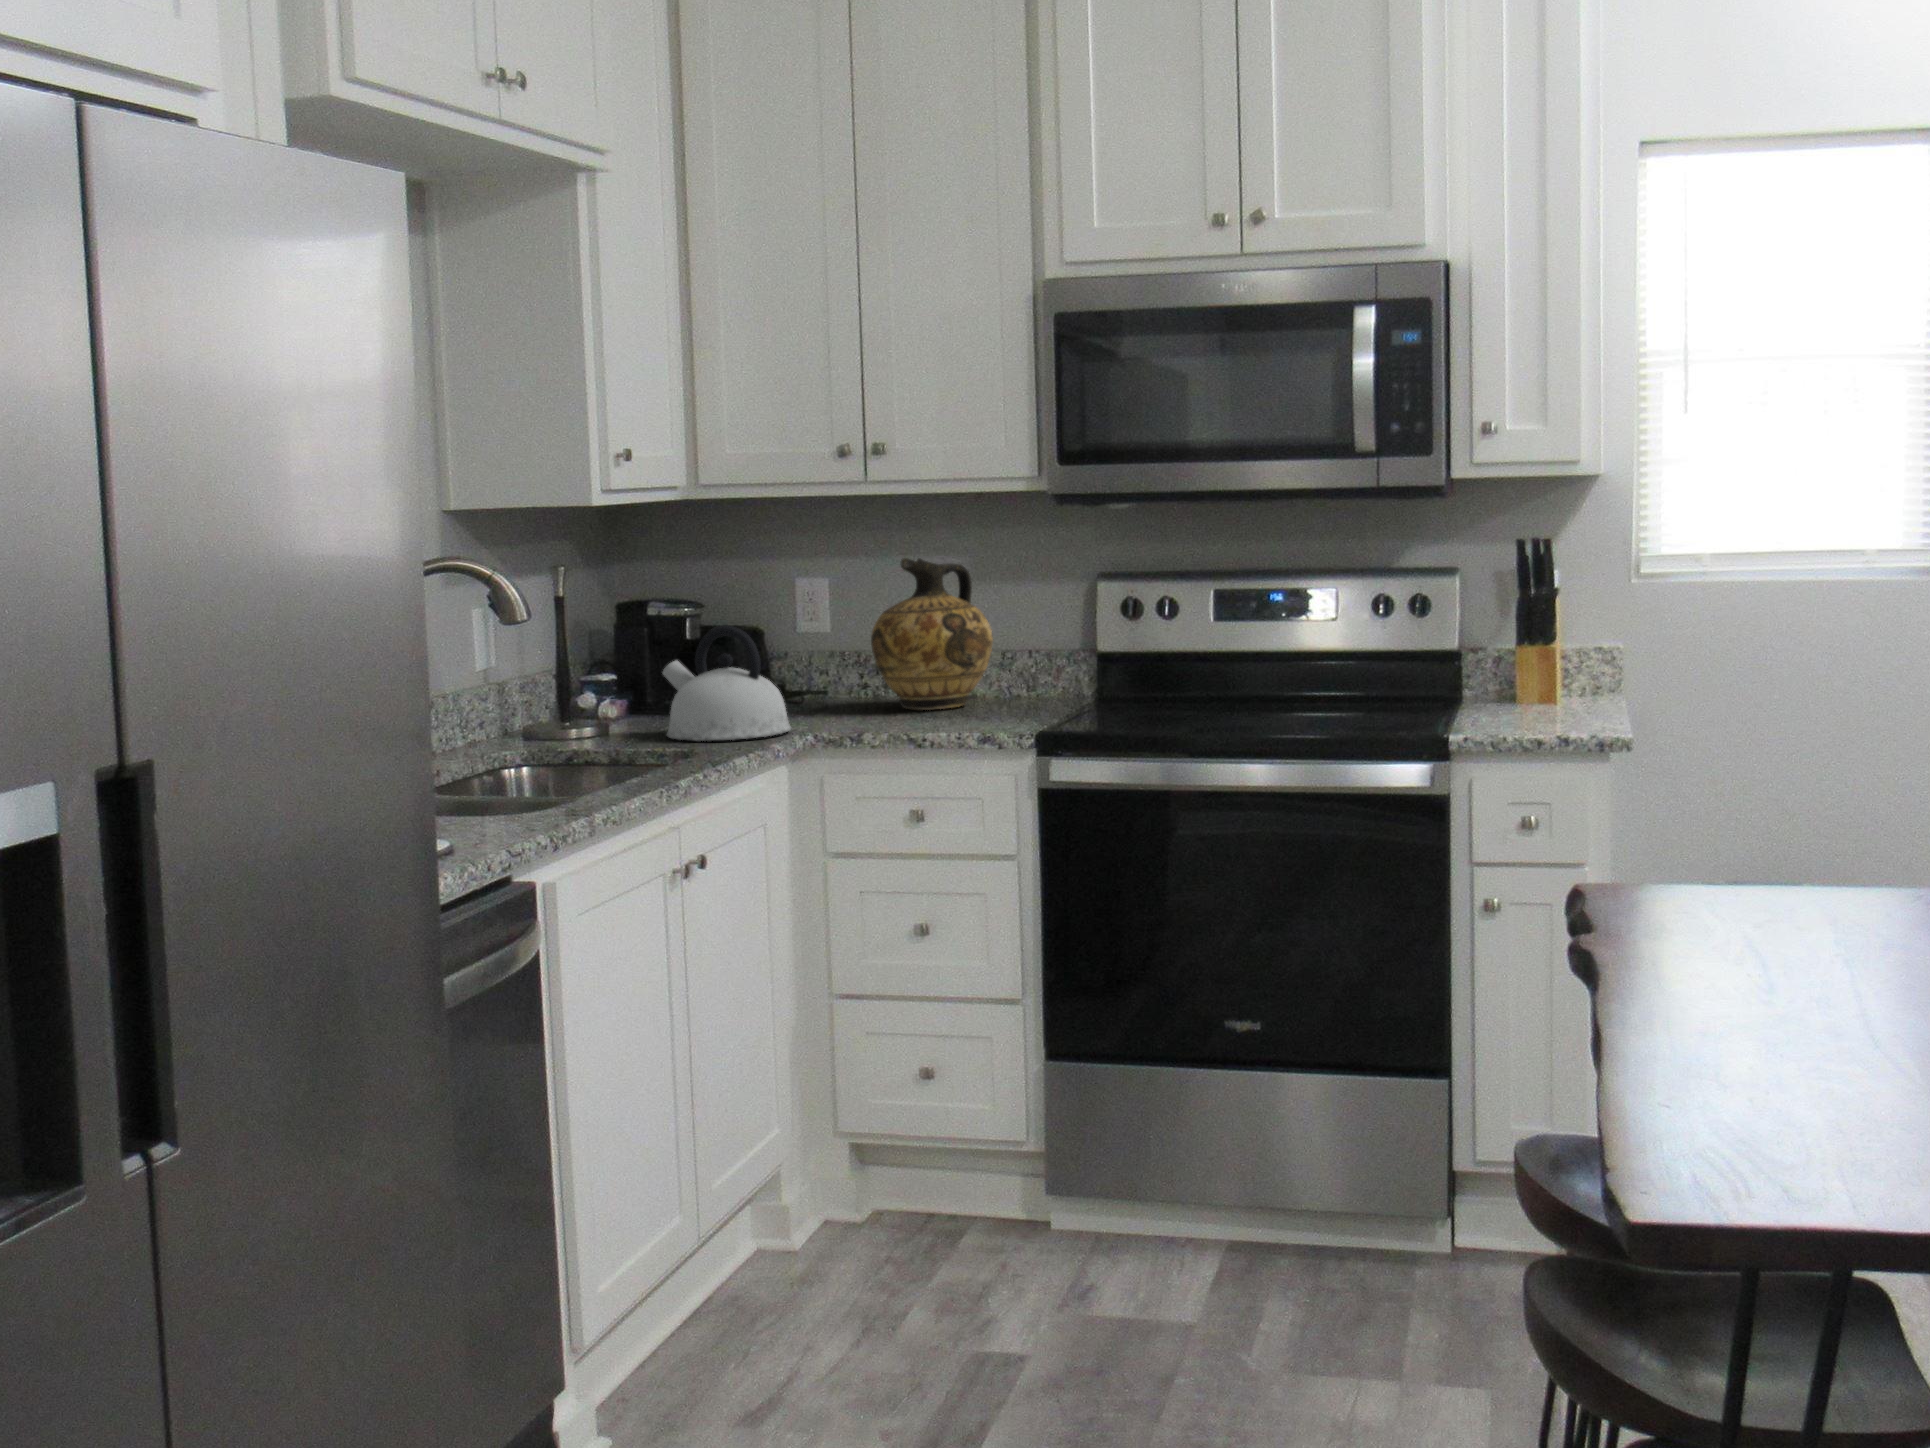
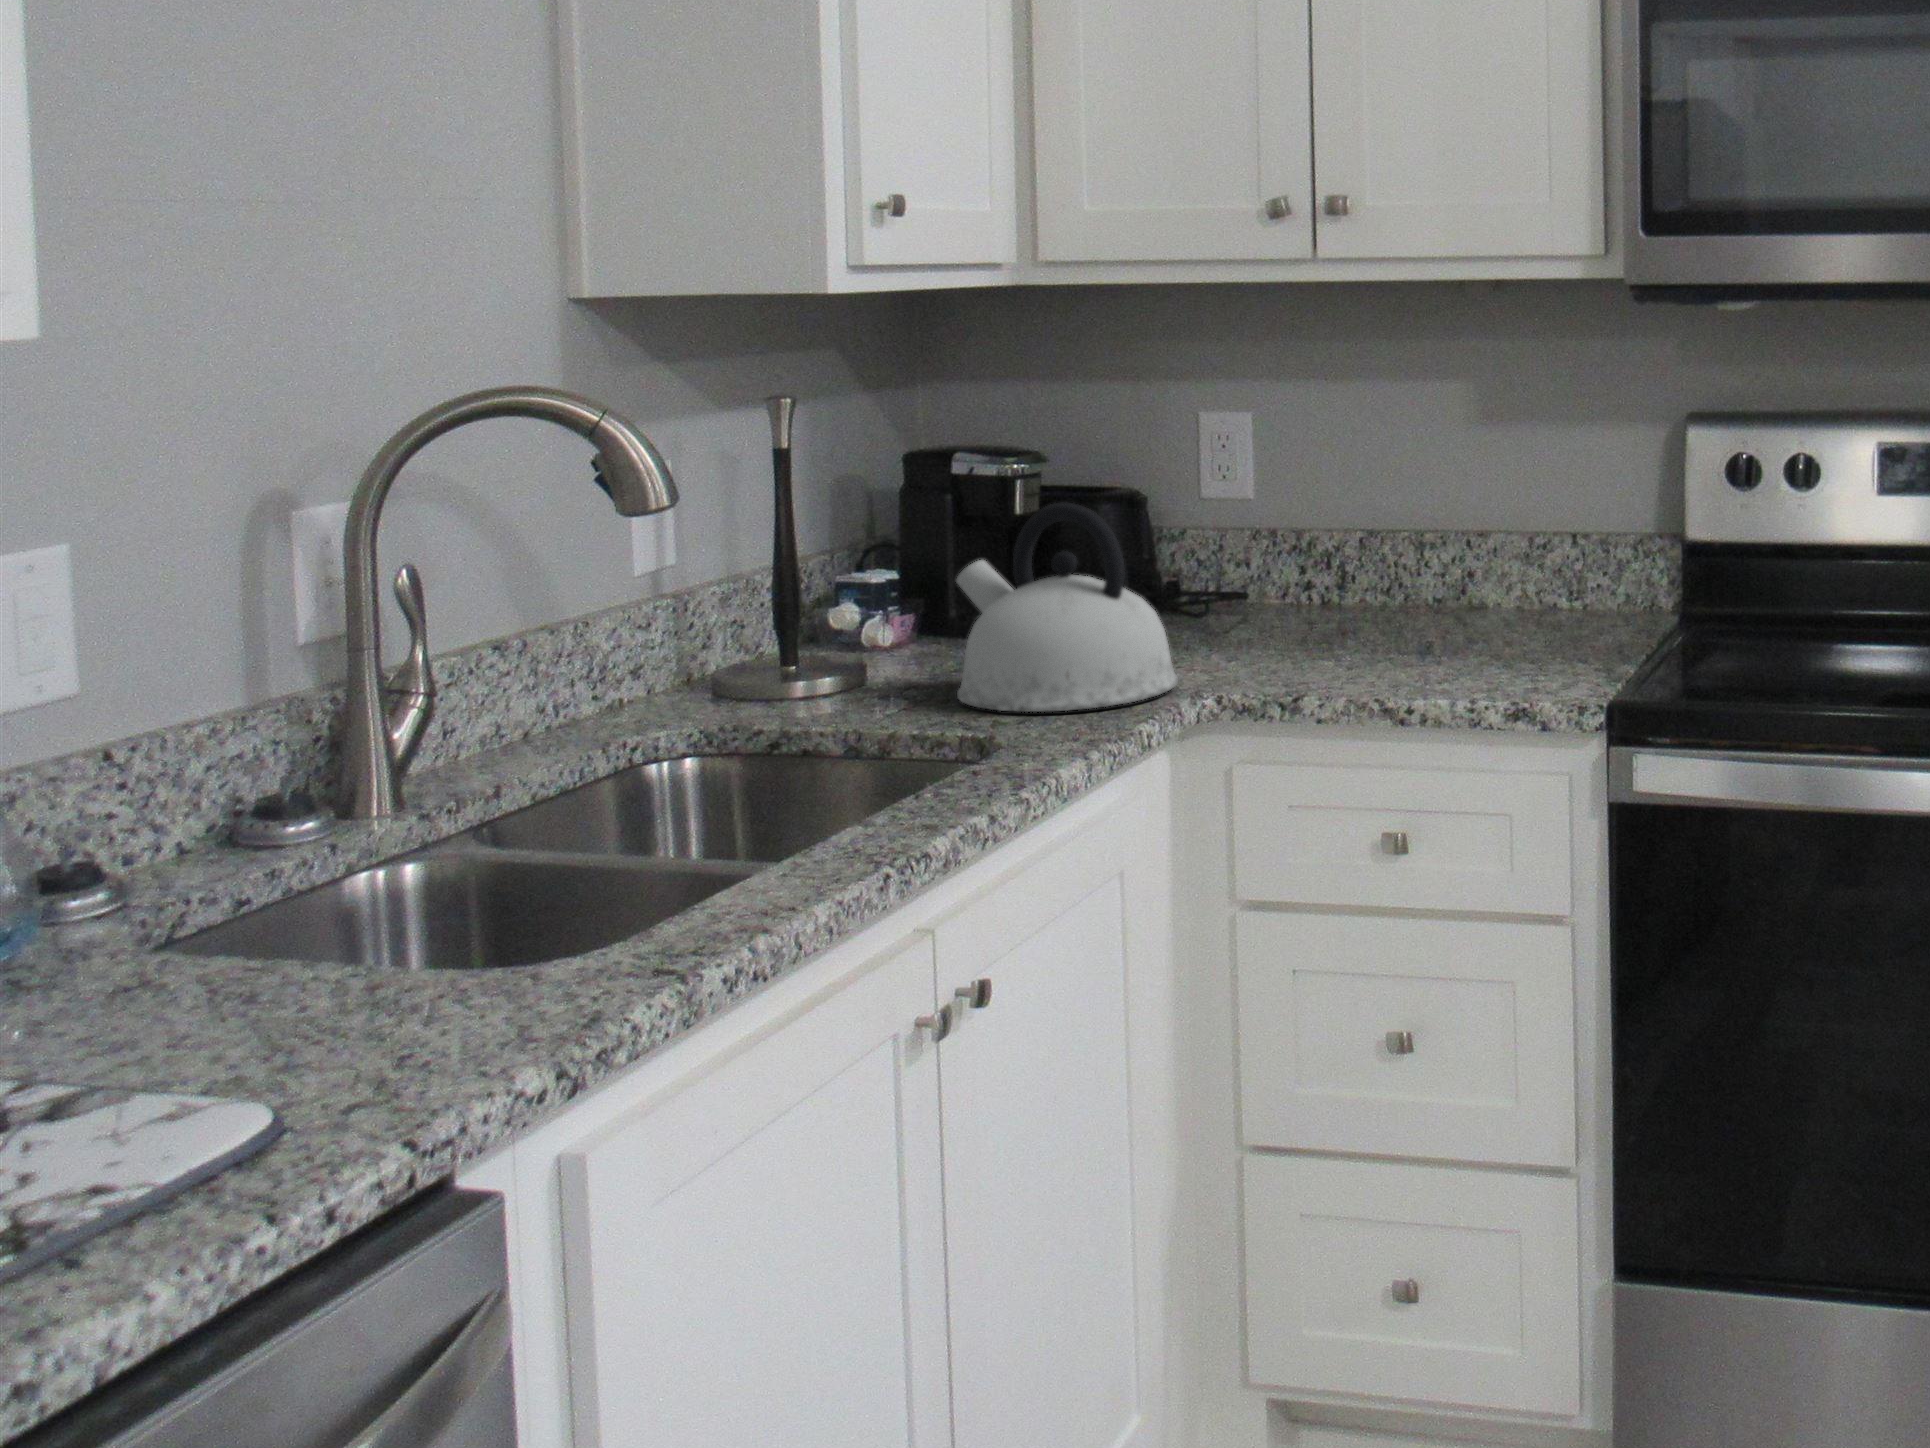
ceramic jug: present [871,558,993,710] -> none [1318,384,1516,633]

